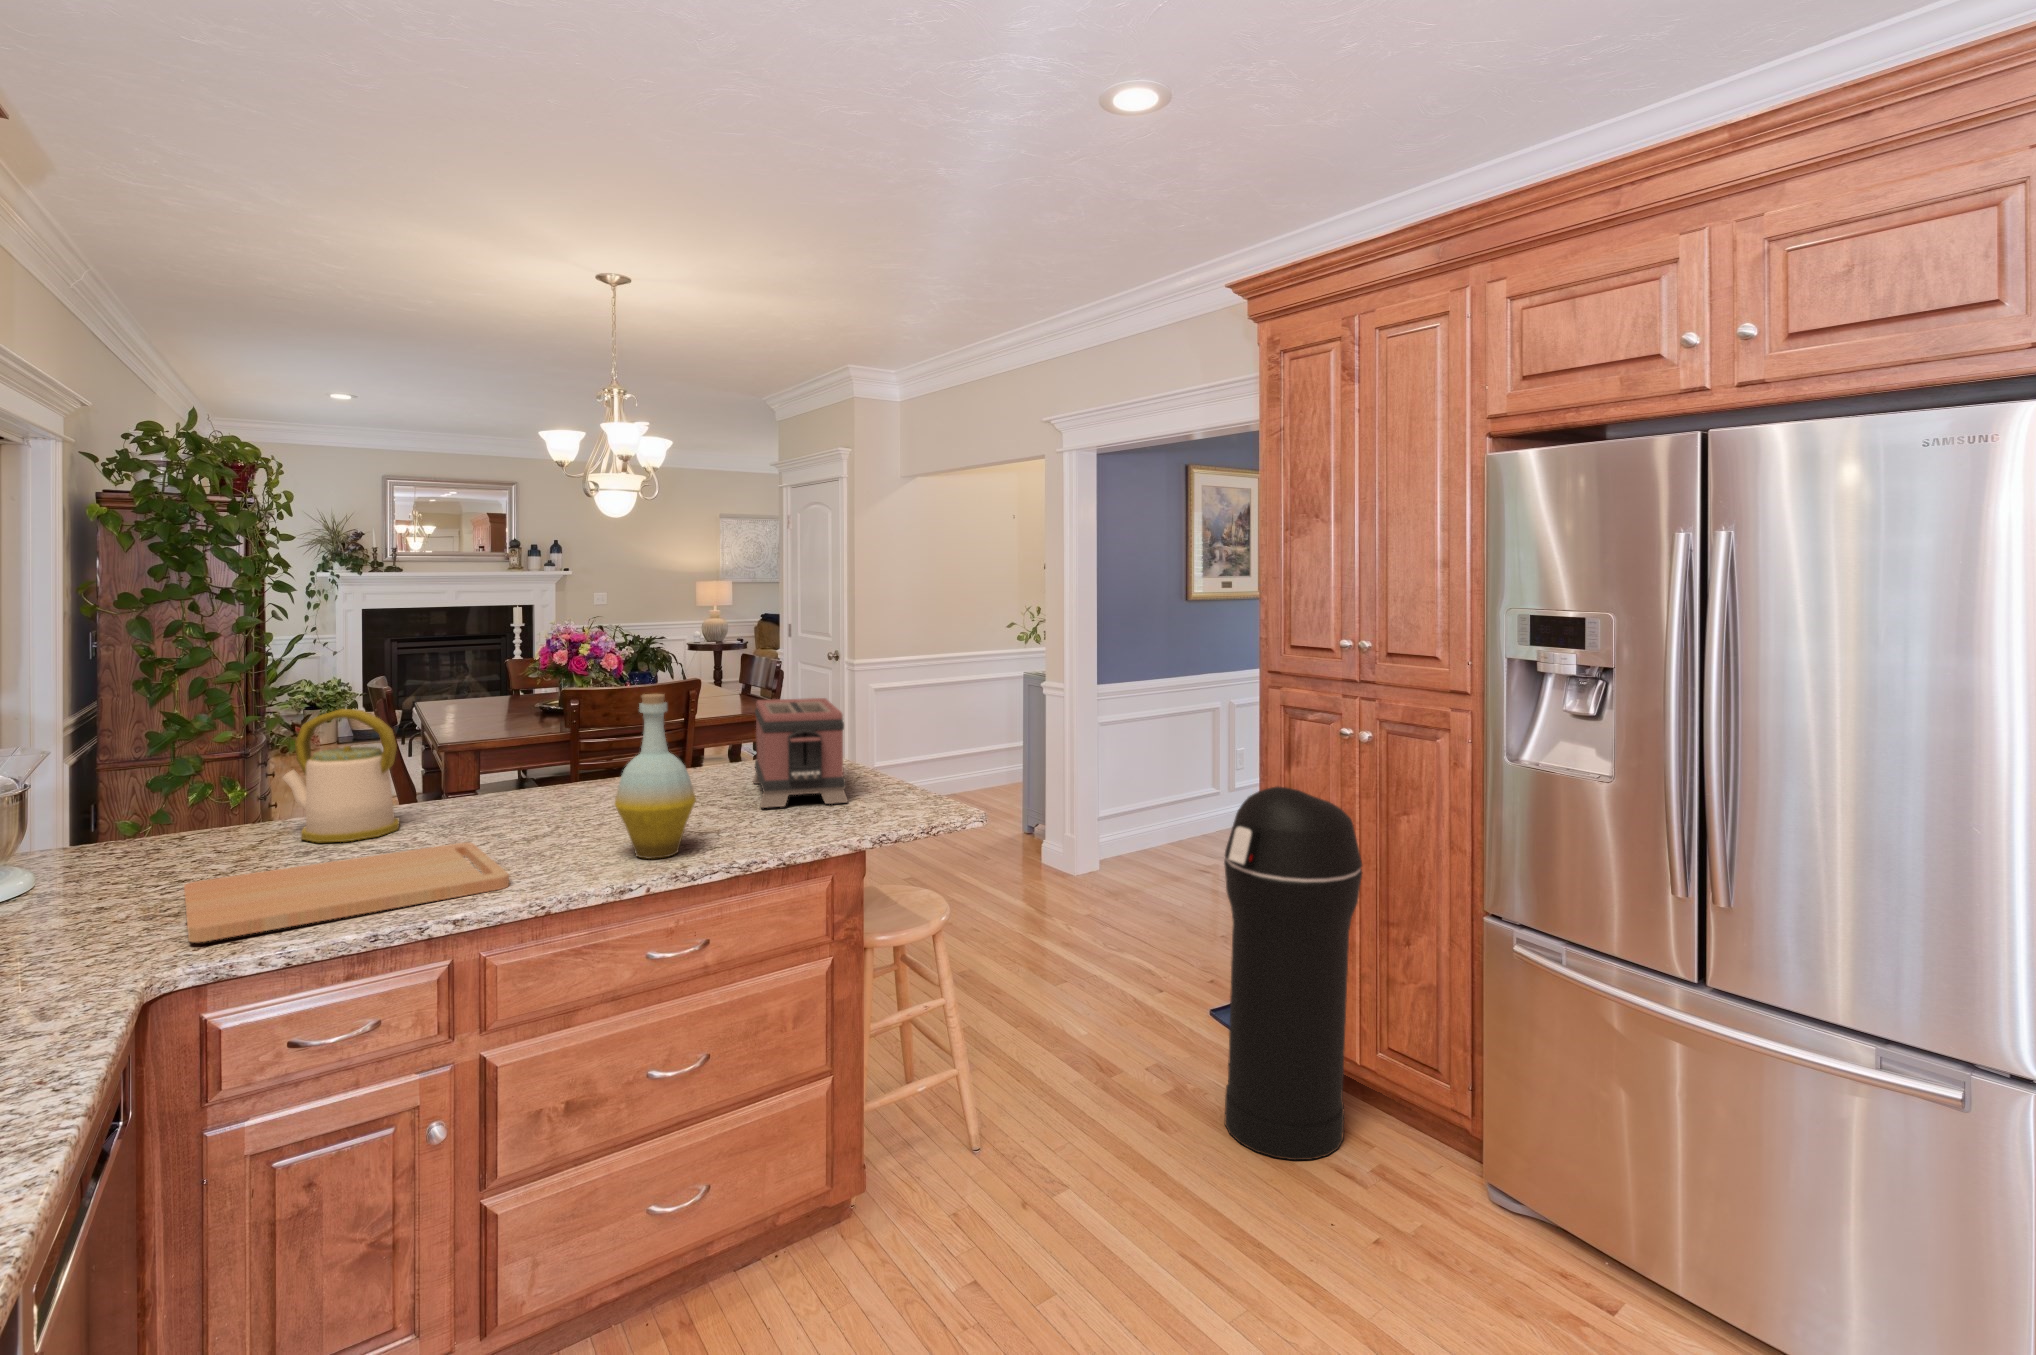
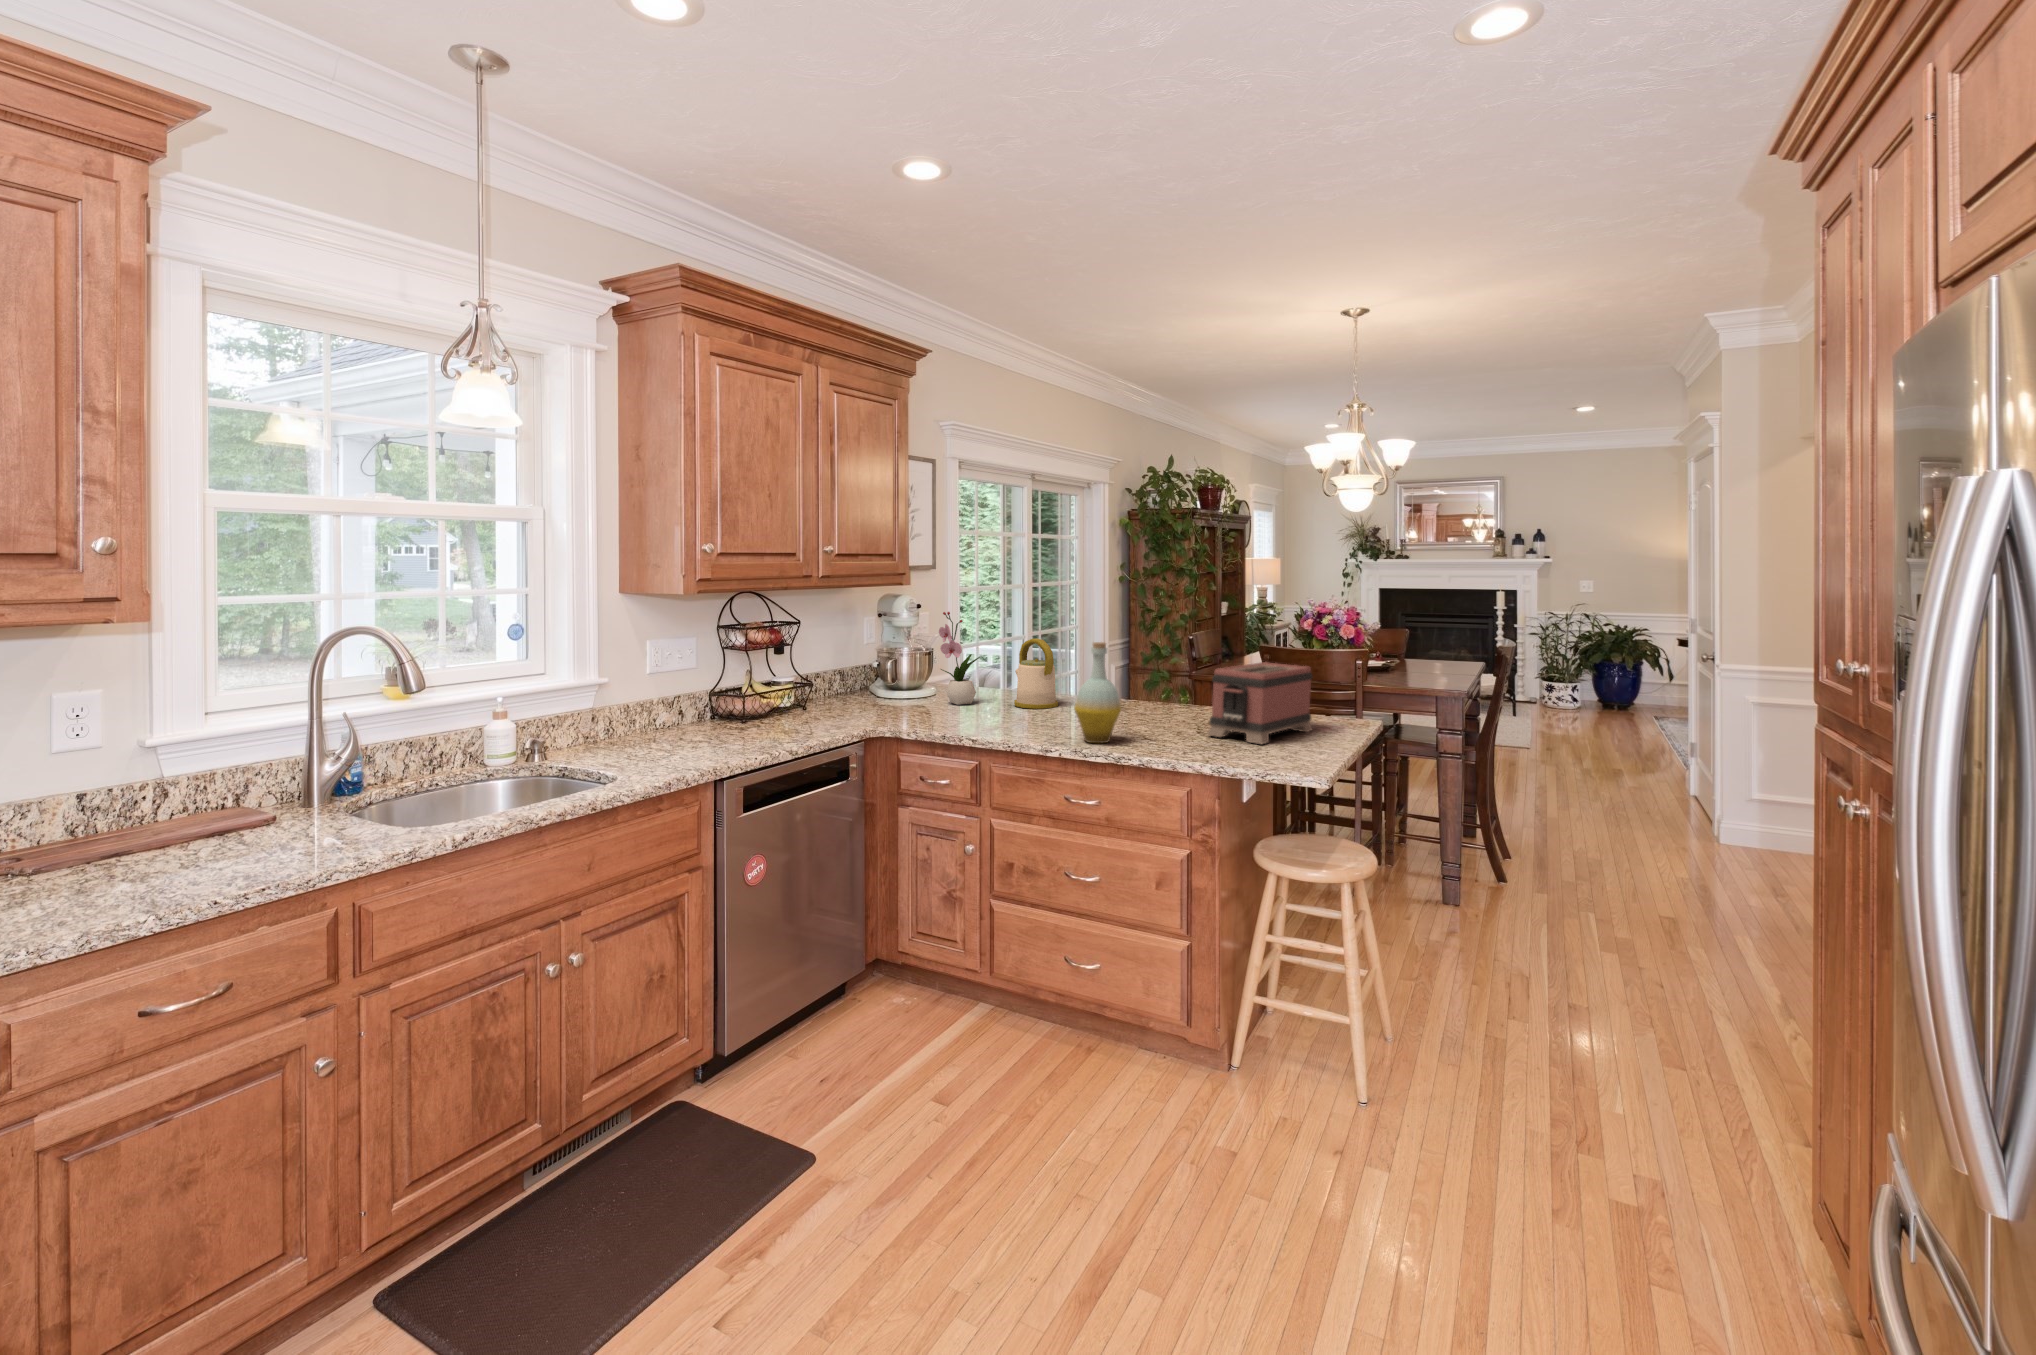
flower arrangement: none [94,674,212,871] -> present [939,612,980,705]
trash can: present [1224,787,1362,1160] -> none [1595,832,1825,1303]
cutting board: present [184,842,509,942] -> none [900,708,1046,737]

